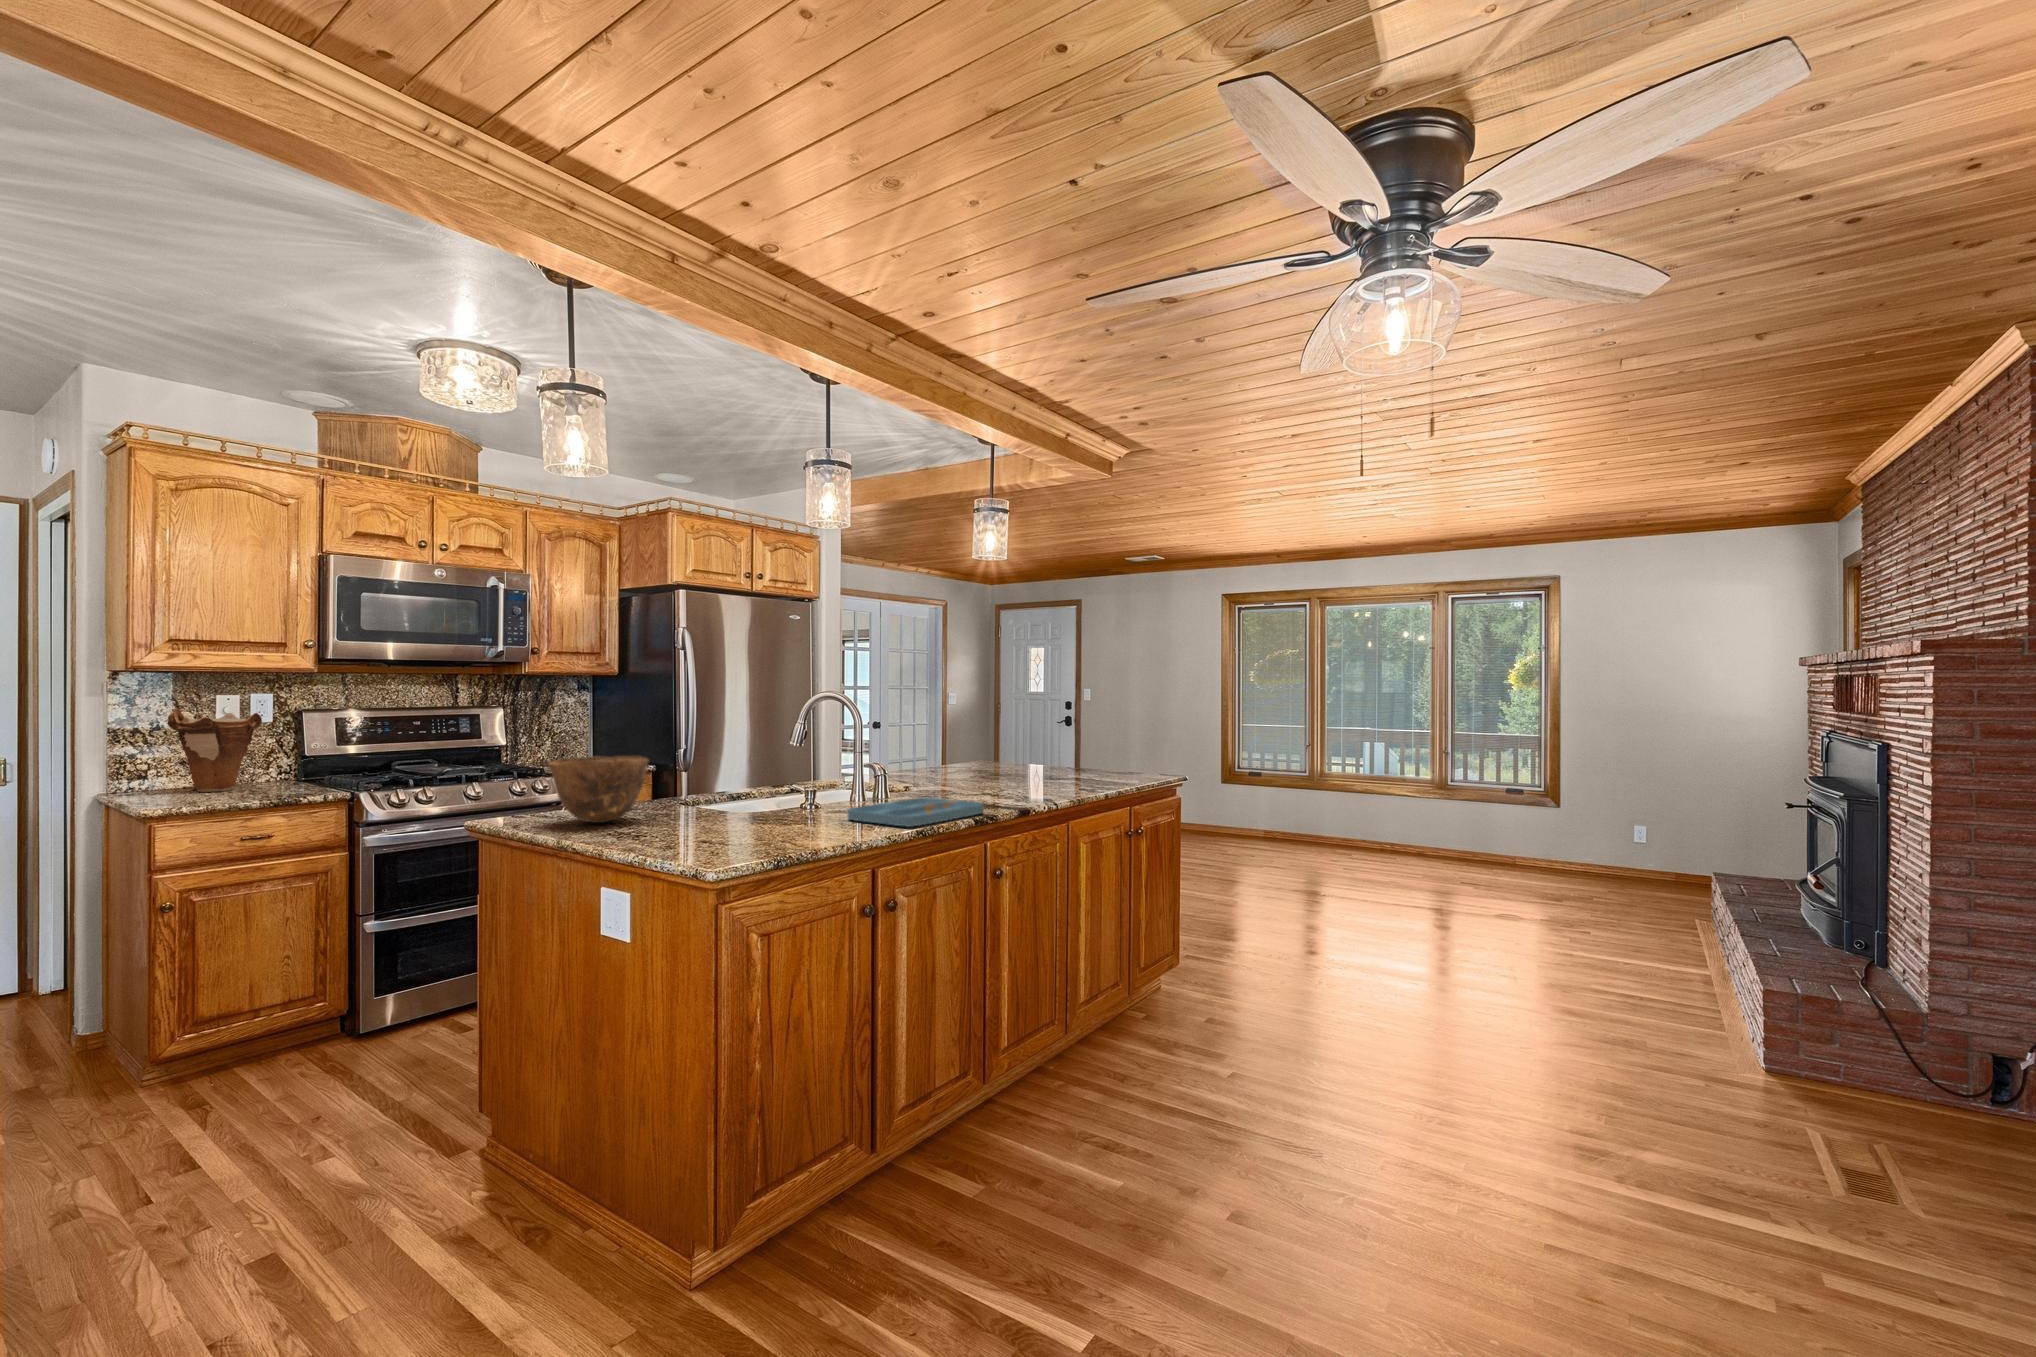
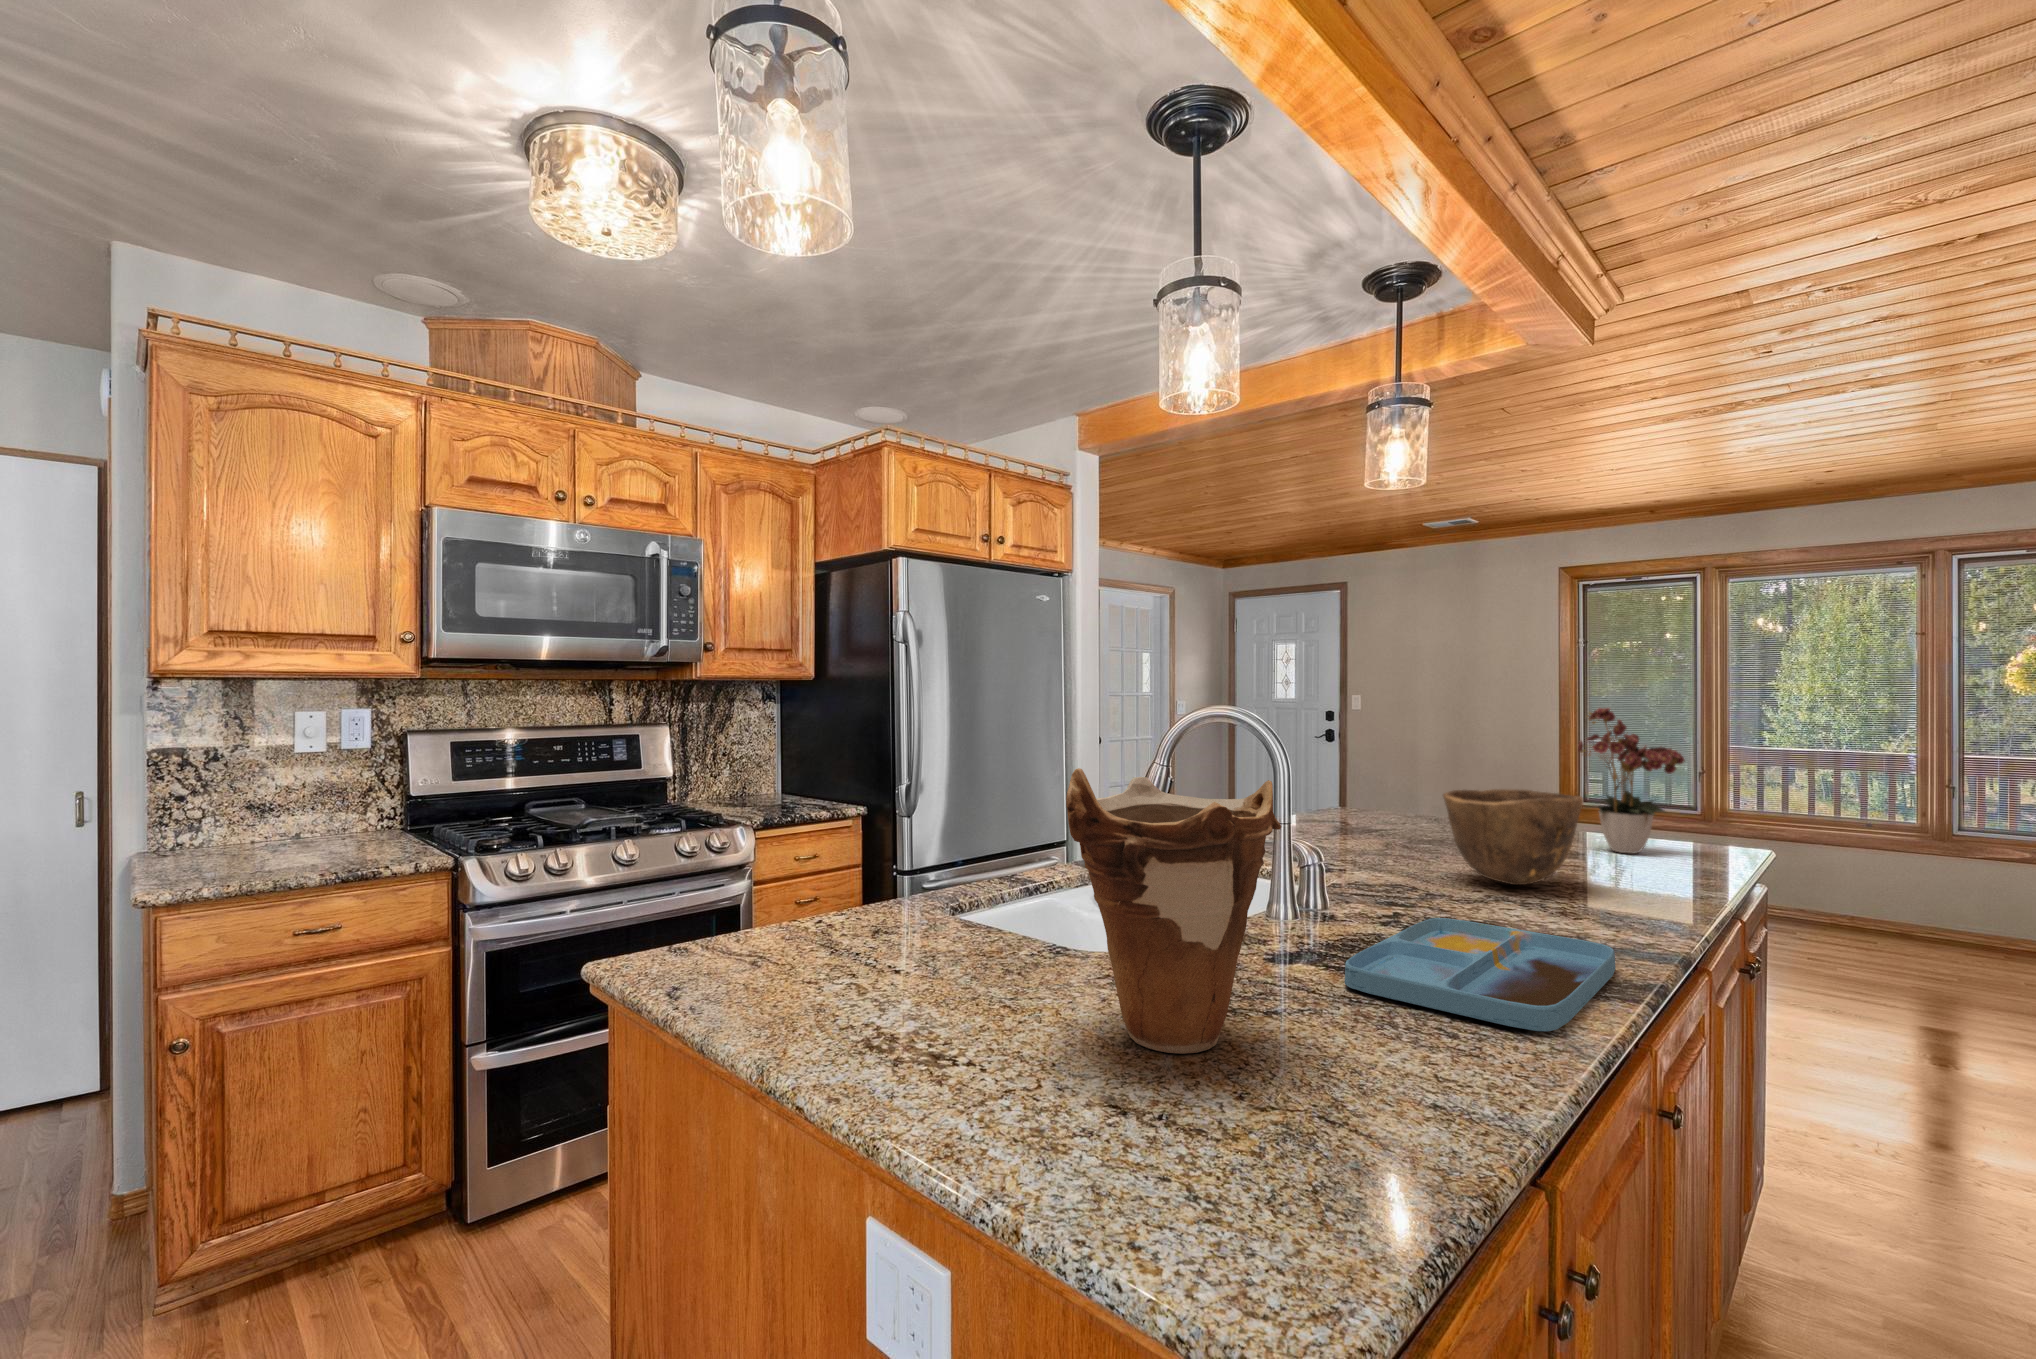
flower arrangement: none [1074,692,1134,779] -> present [1578,708,1685,853]
vase: present [167,708,262,792] -> present [1066,768,1281,1054]
bowl: present [548,756,649,823] -> present [1443,789,1583,885]

